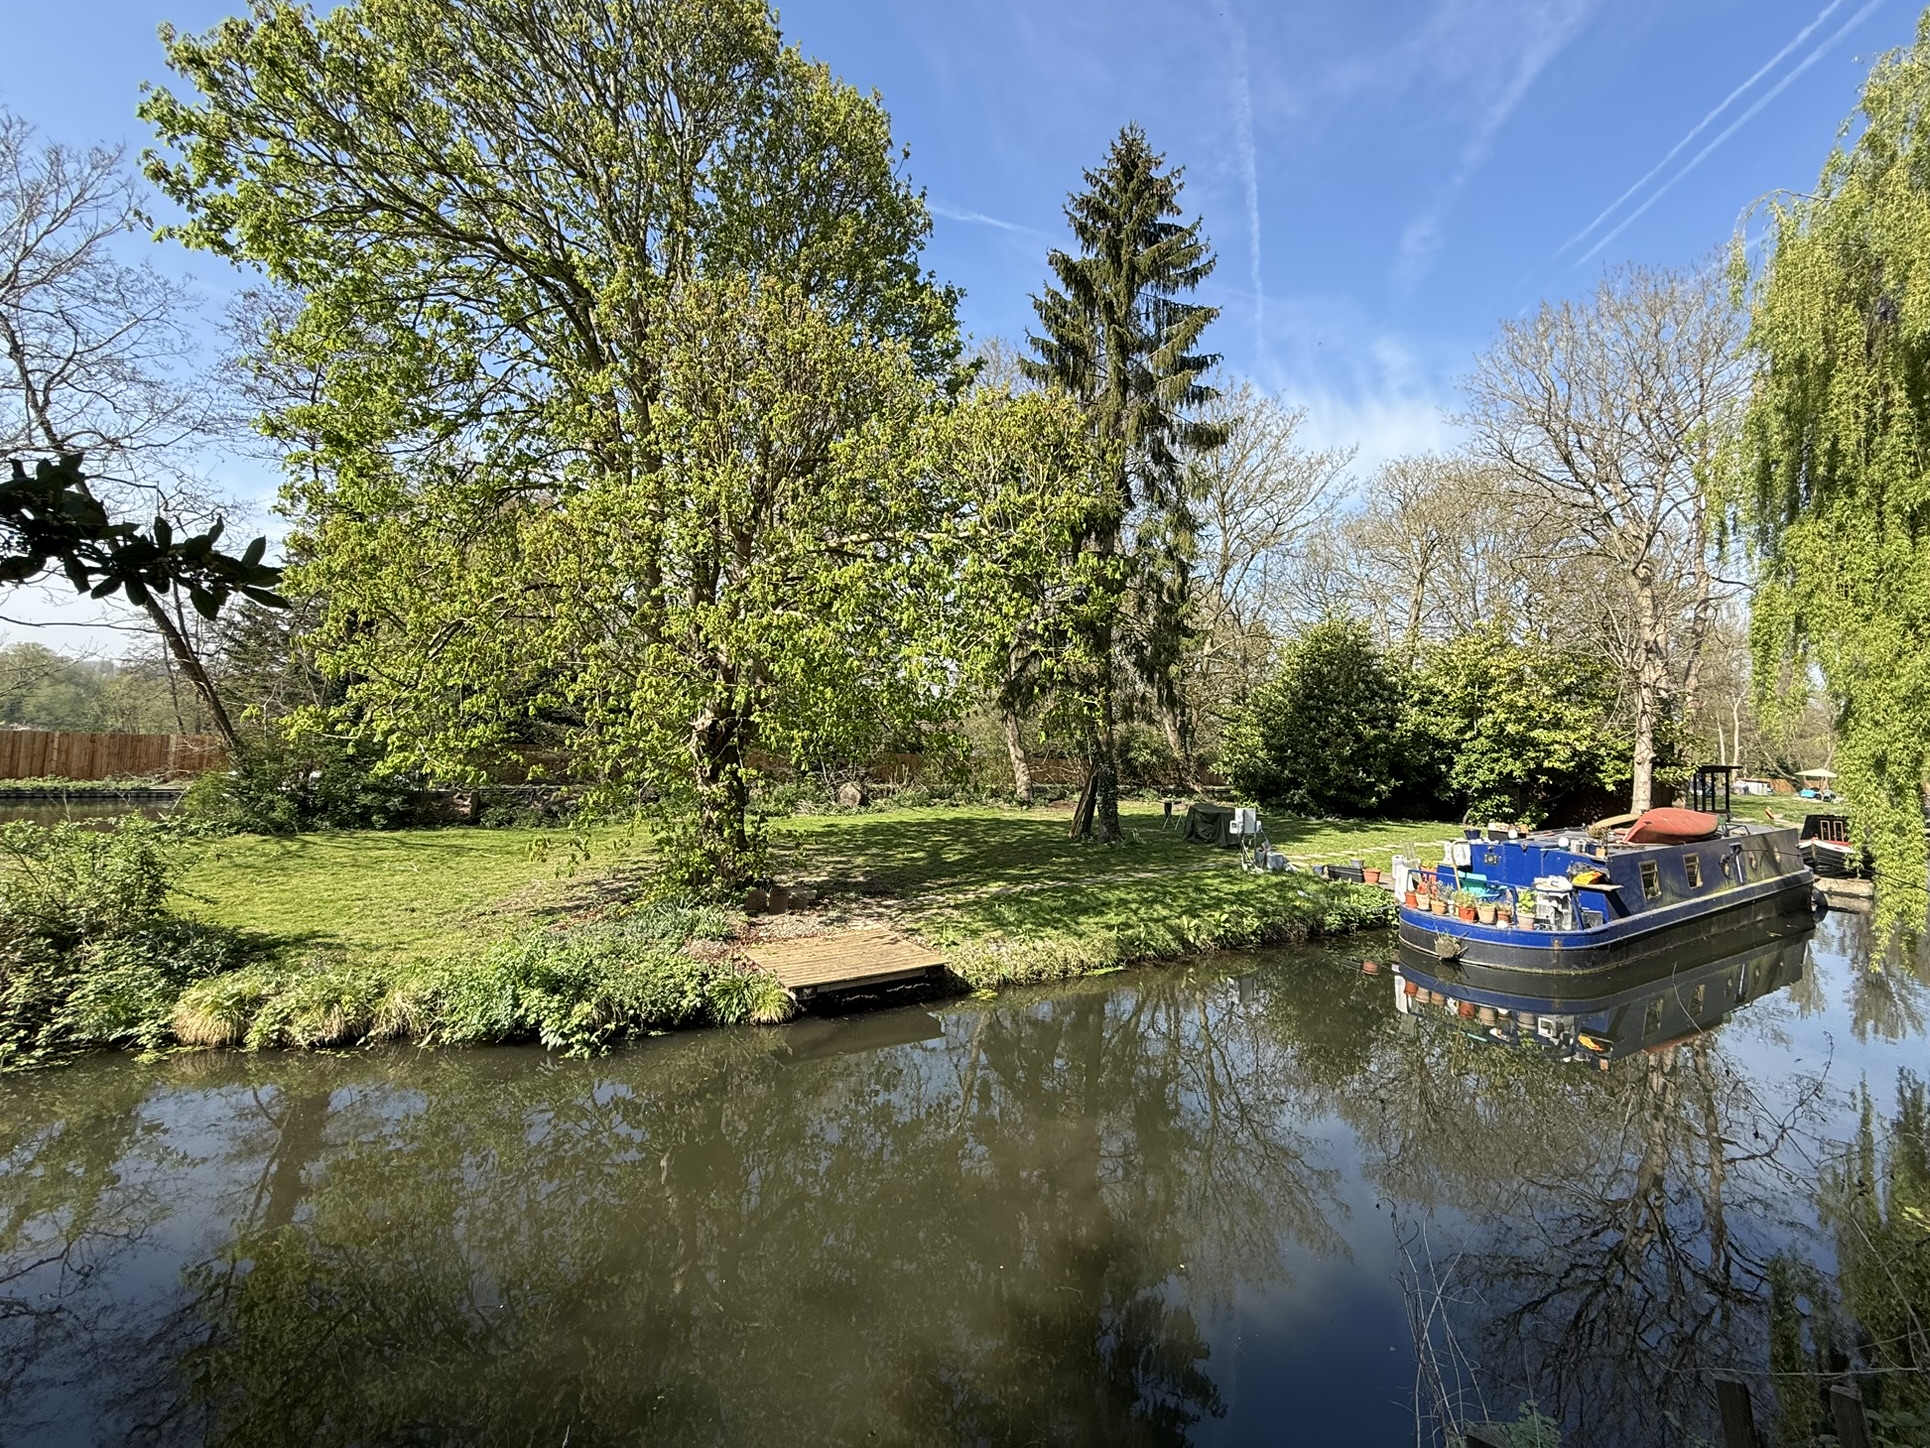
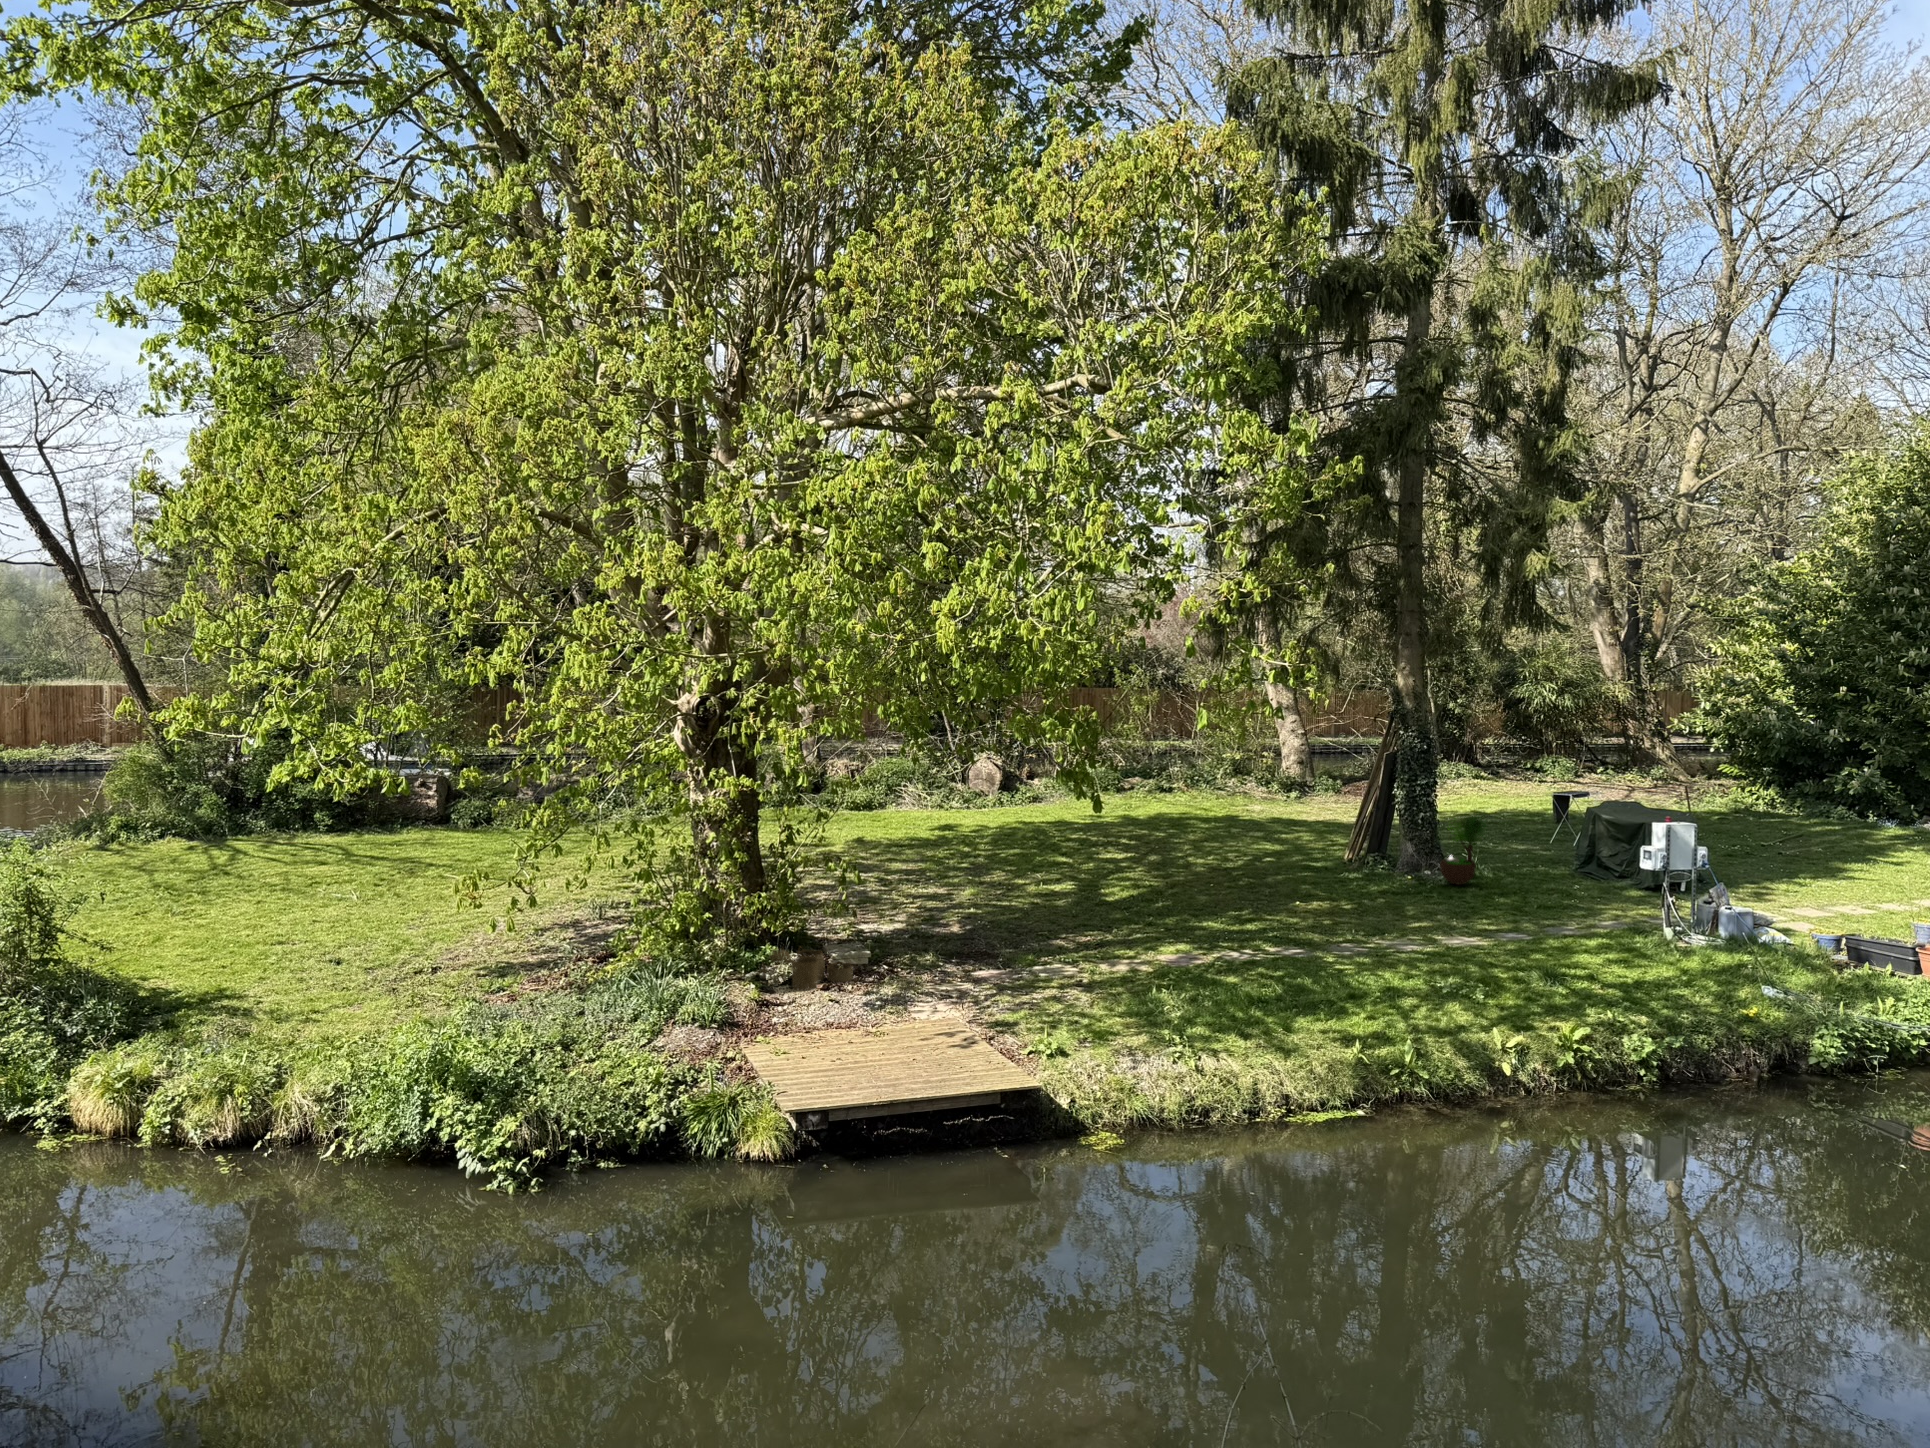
potted tree: none [1119,808,1145,850] -> present [1440,816,1487,885]

